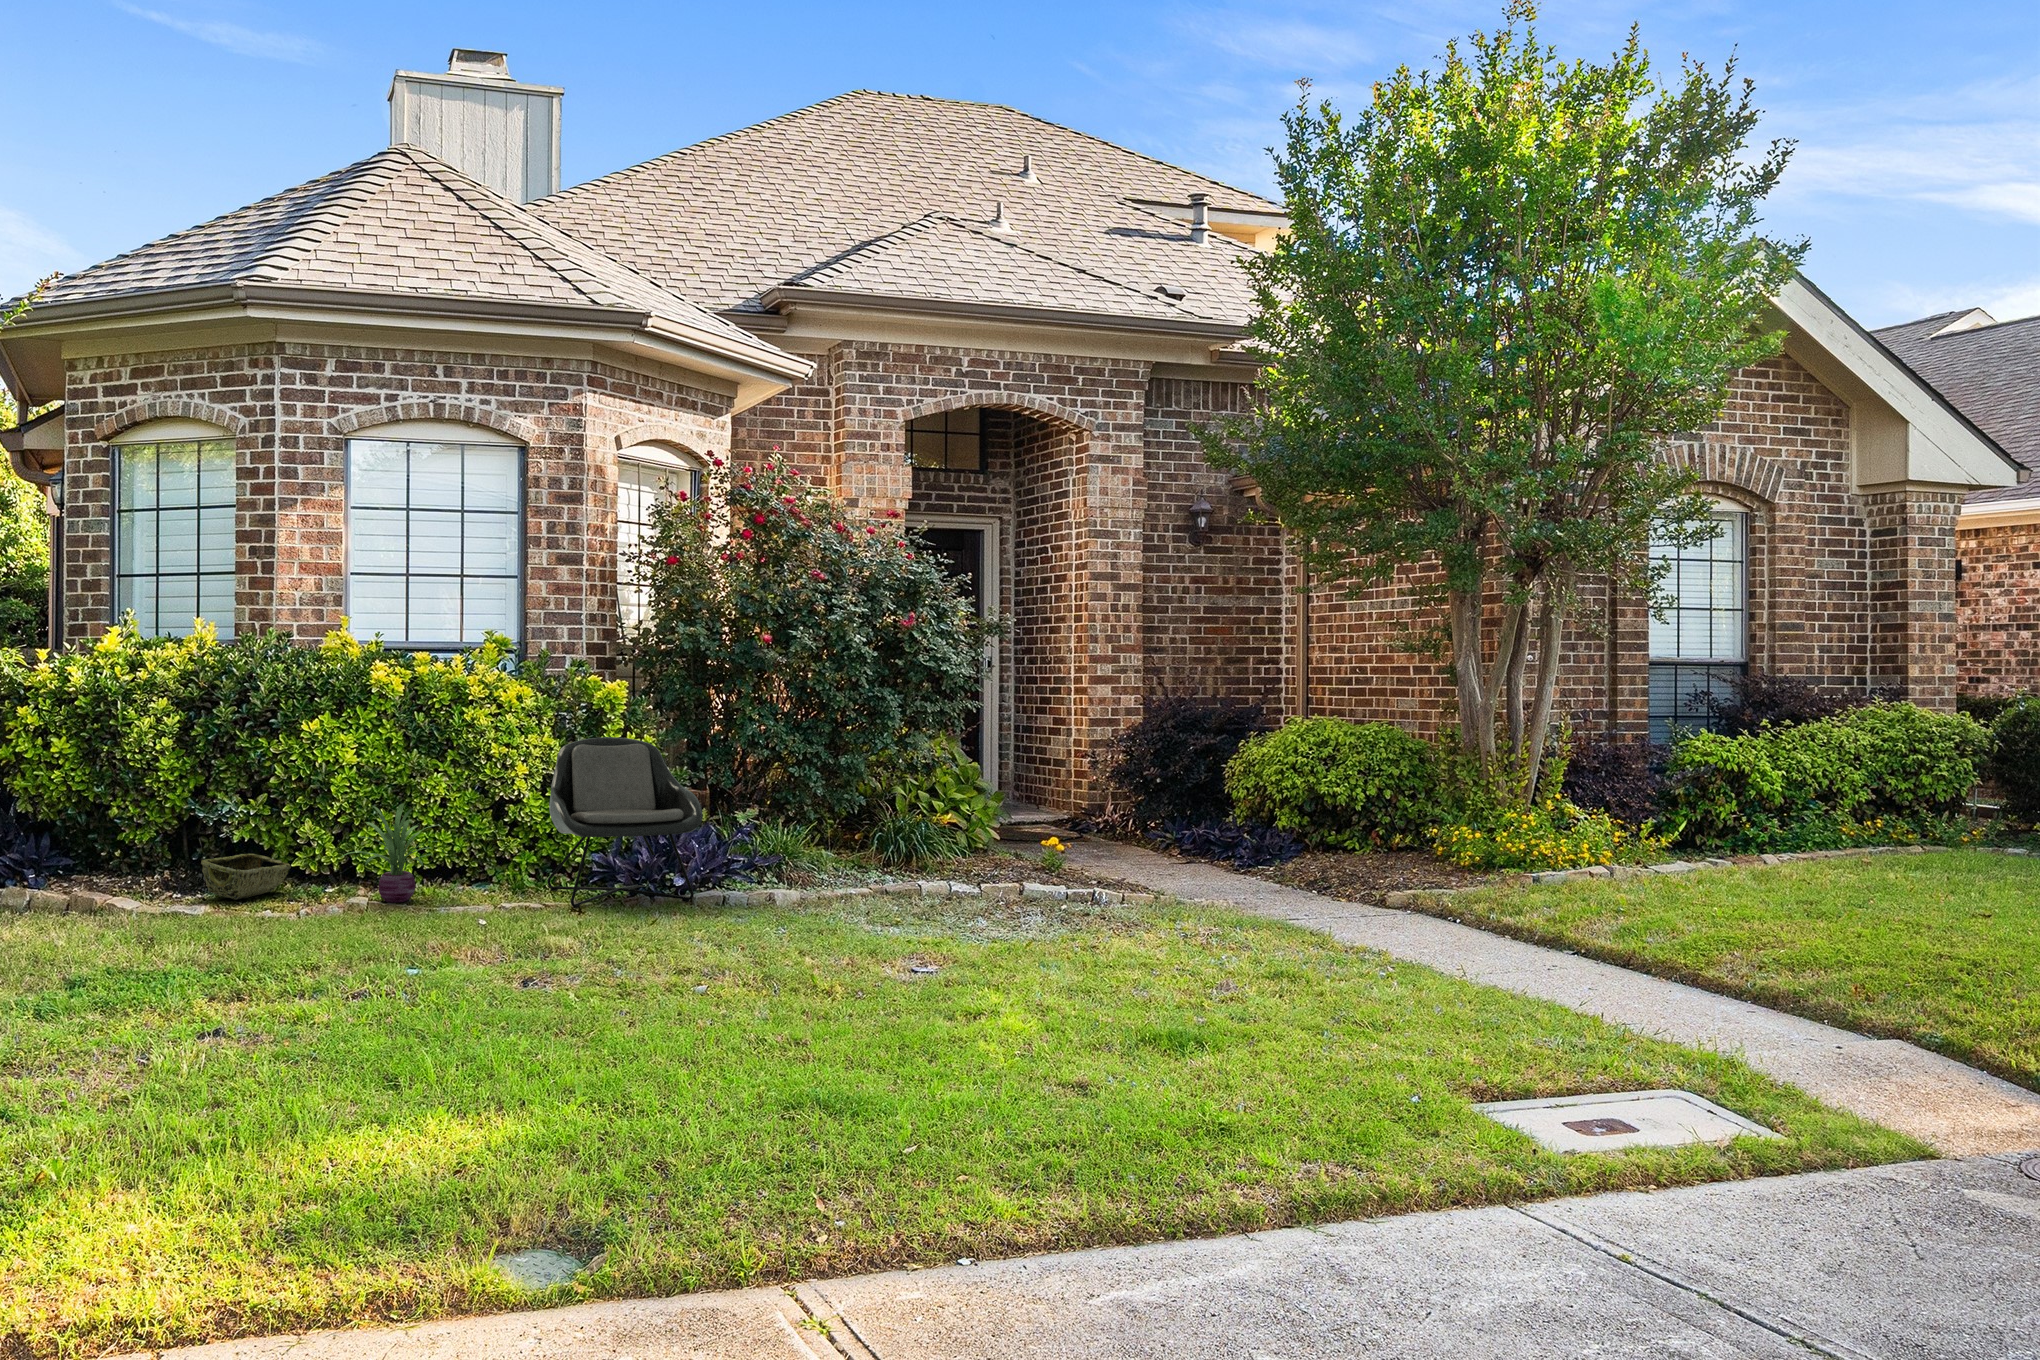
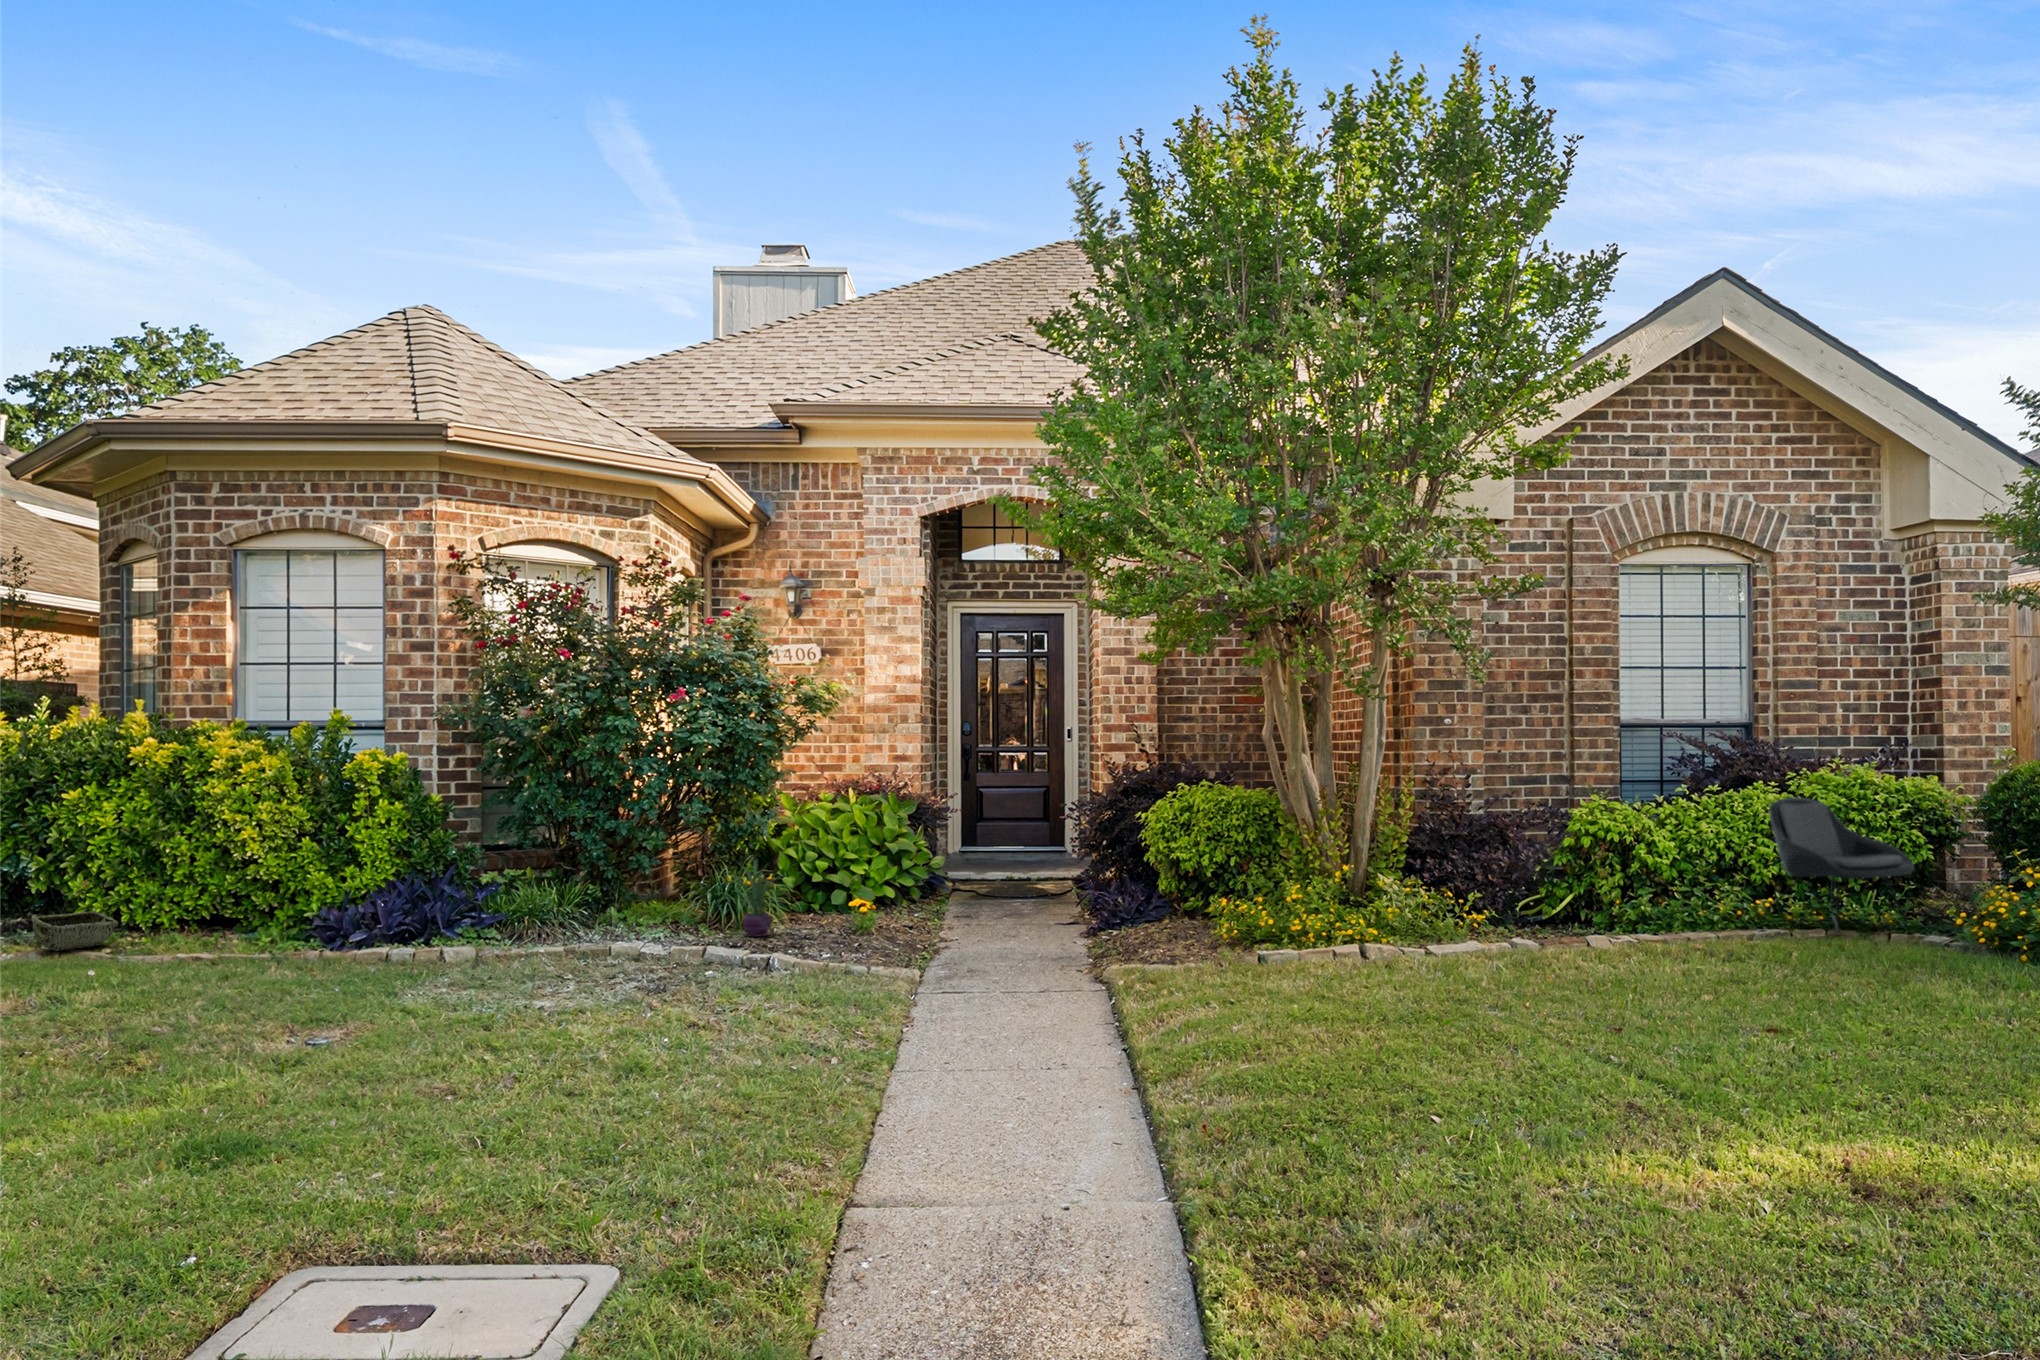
lounge chair: present [547,737,702,908] -> present [1763,797,1914,936]
decorative plant: present [343,804,443,903] -> present [734,860,771,937]

